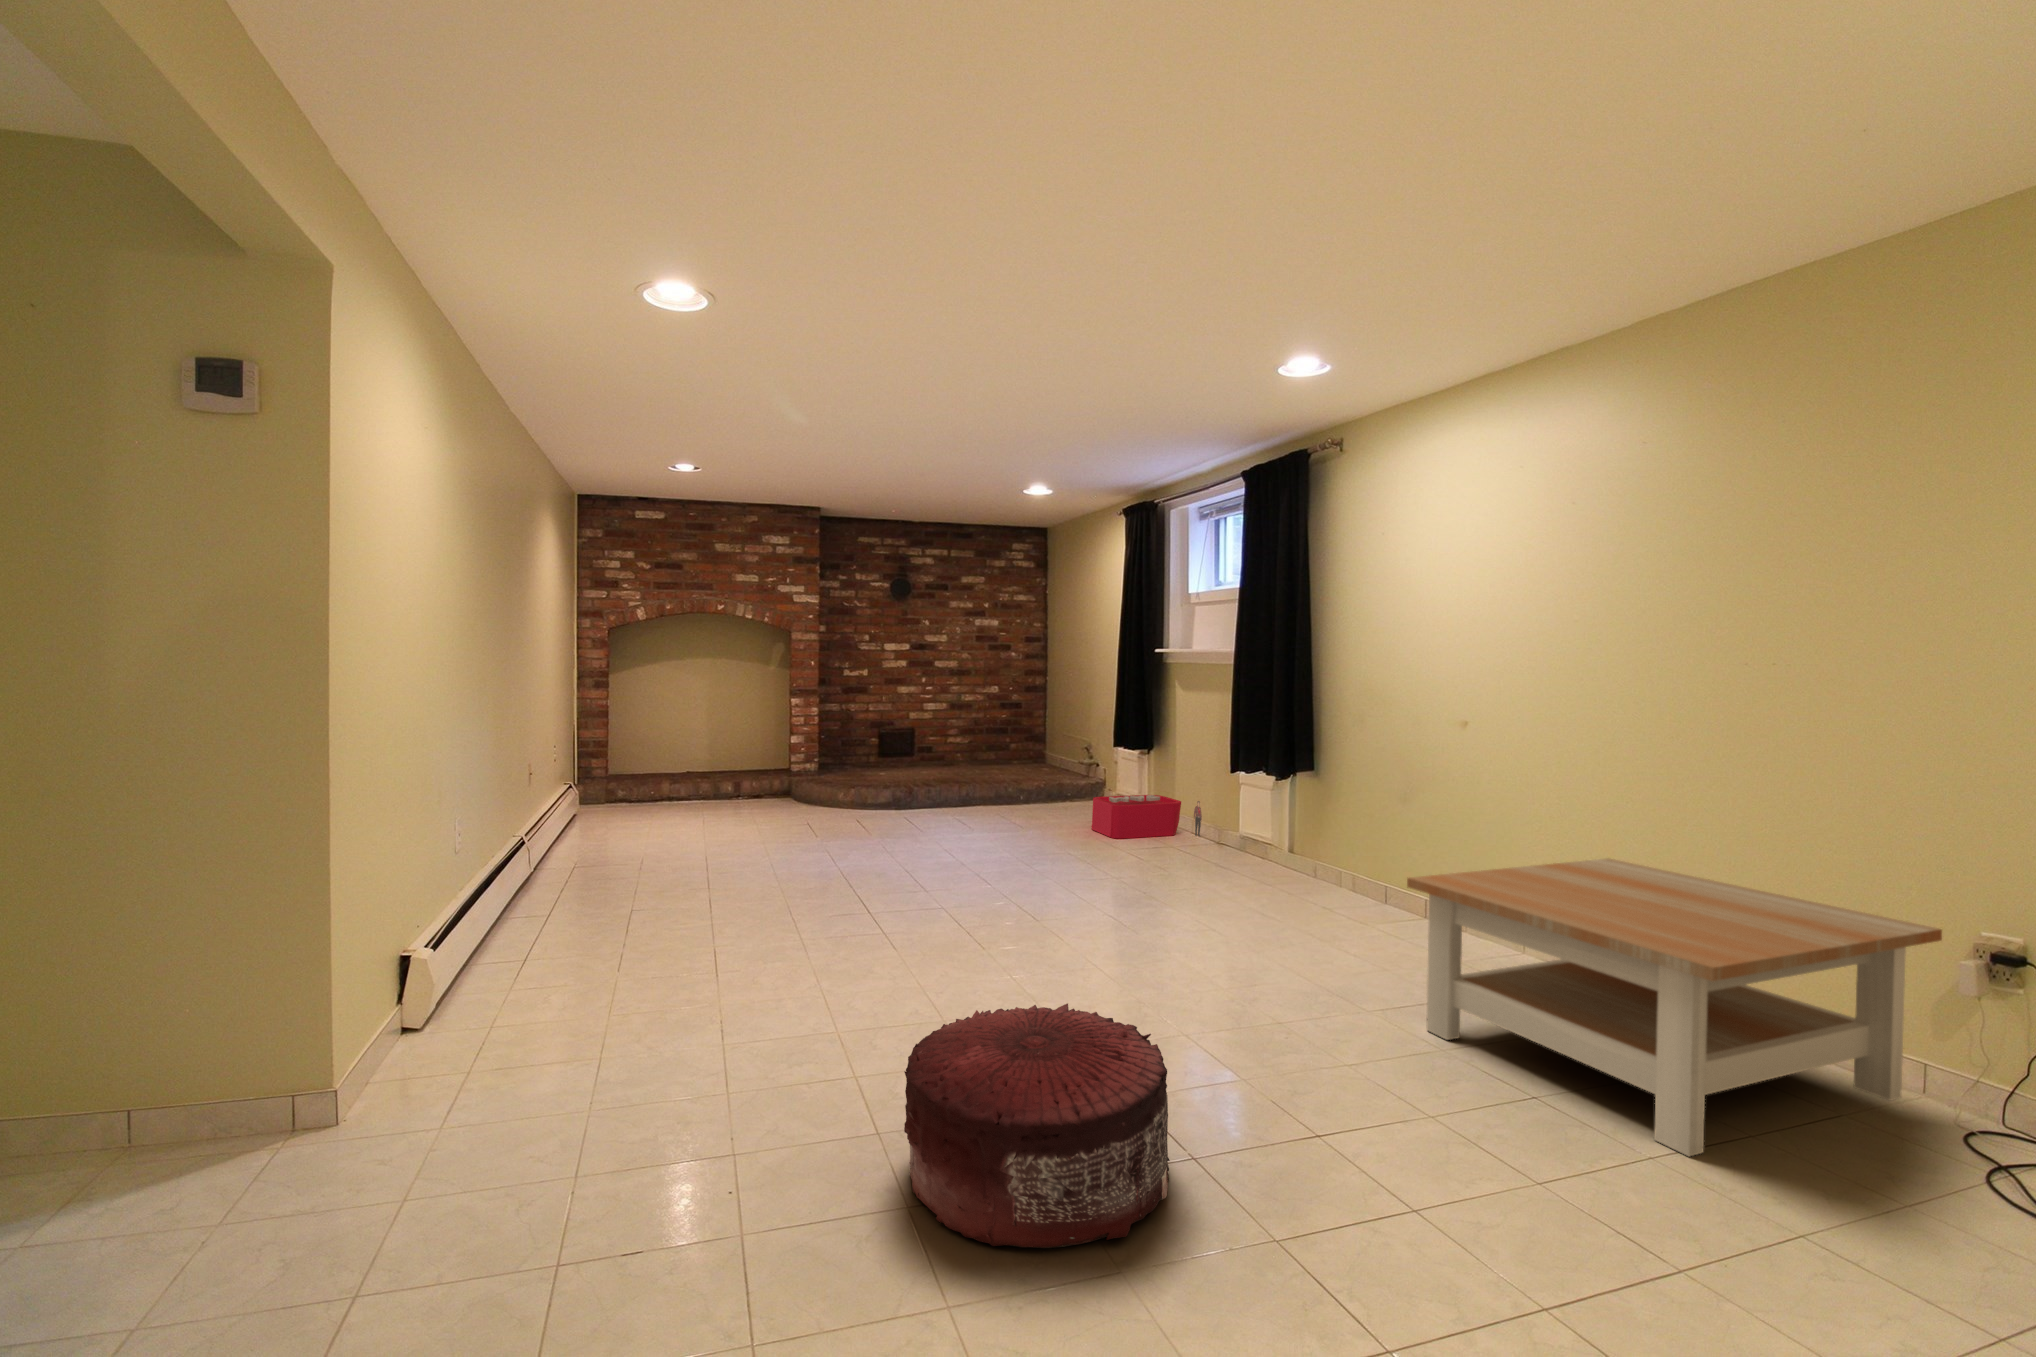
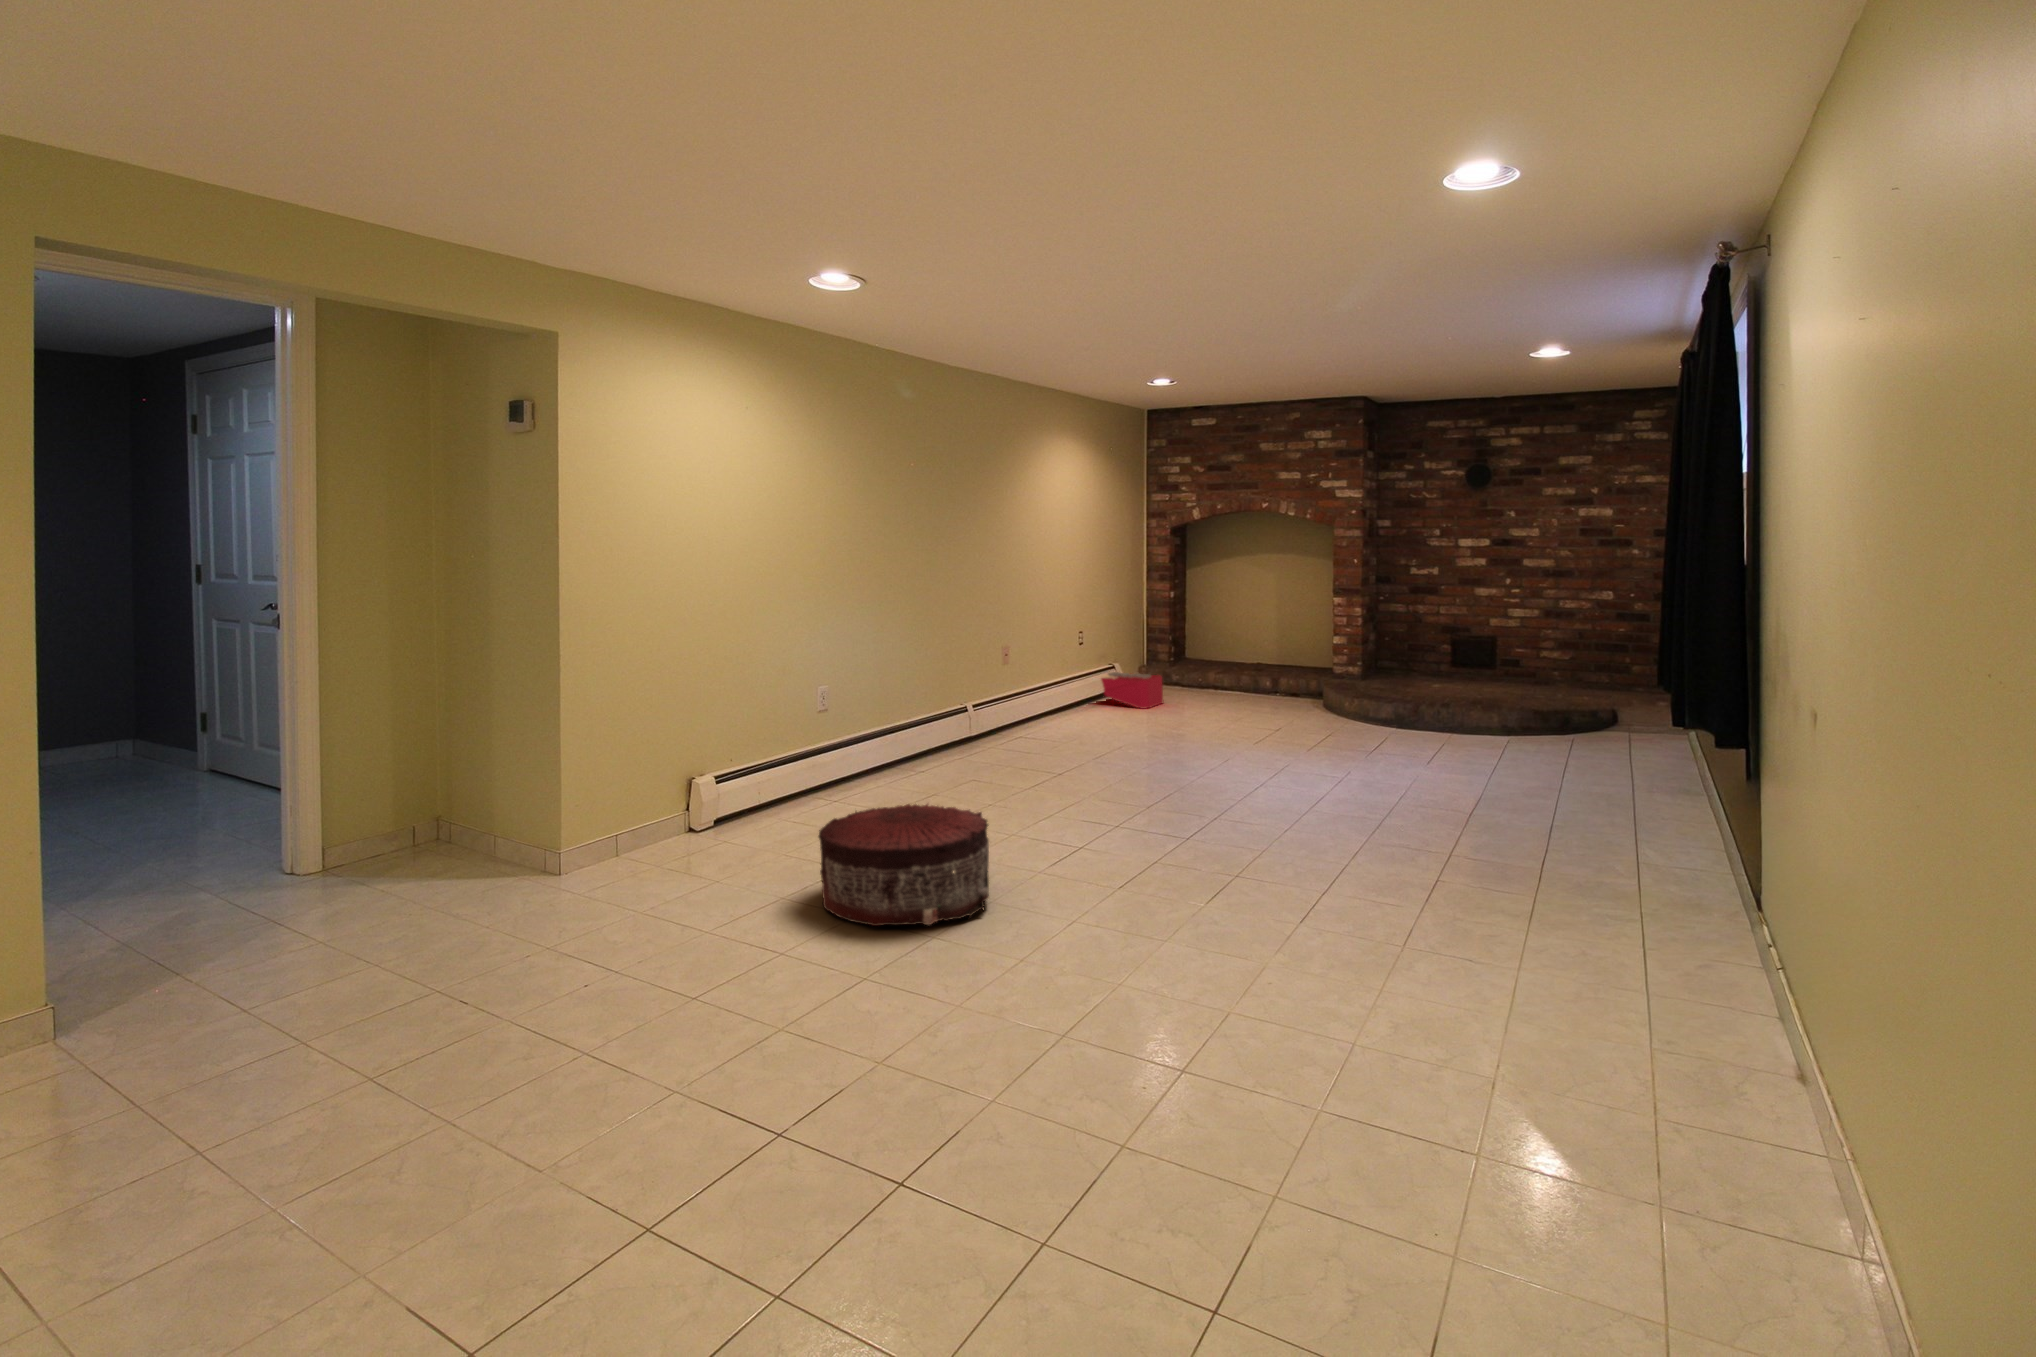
storage bin: present [1092,795,1202,838] -> present [1101,672,1163,709]
coffee table: present [1407,858,1942,1156] -> none [1303,787,1768,1127]

